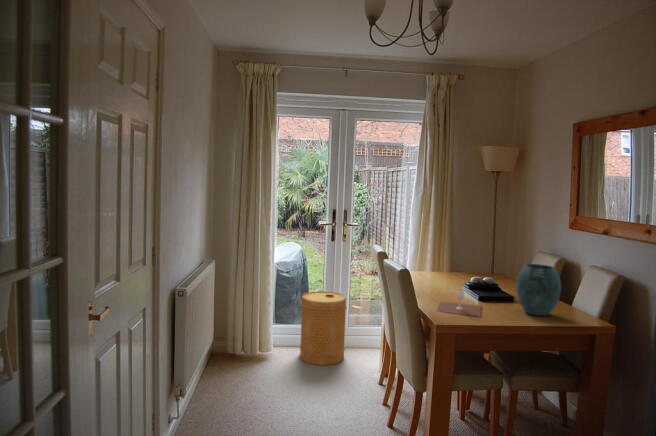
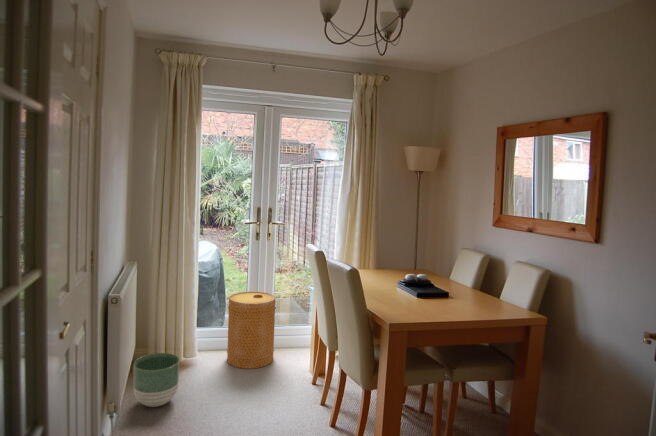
vase: present [516,264,561,316] -> none [454,261,494,310]
wine glass: present [437,290,482,317] -> none [384,288,427,314]
planter: none [212,342,251,390] -> present [133,353,179,407]

